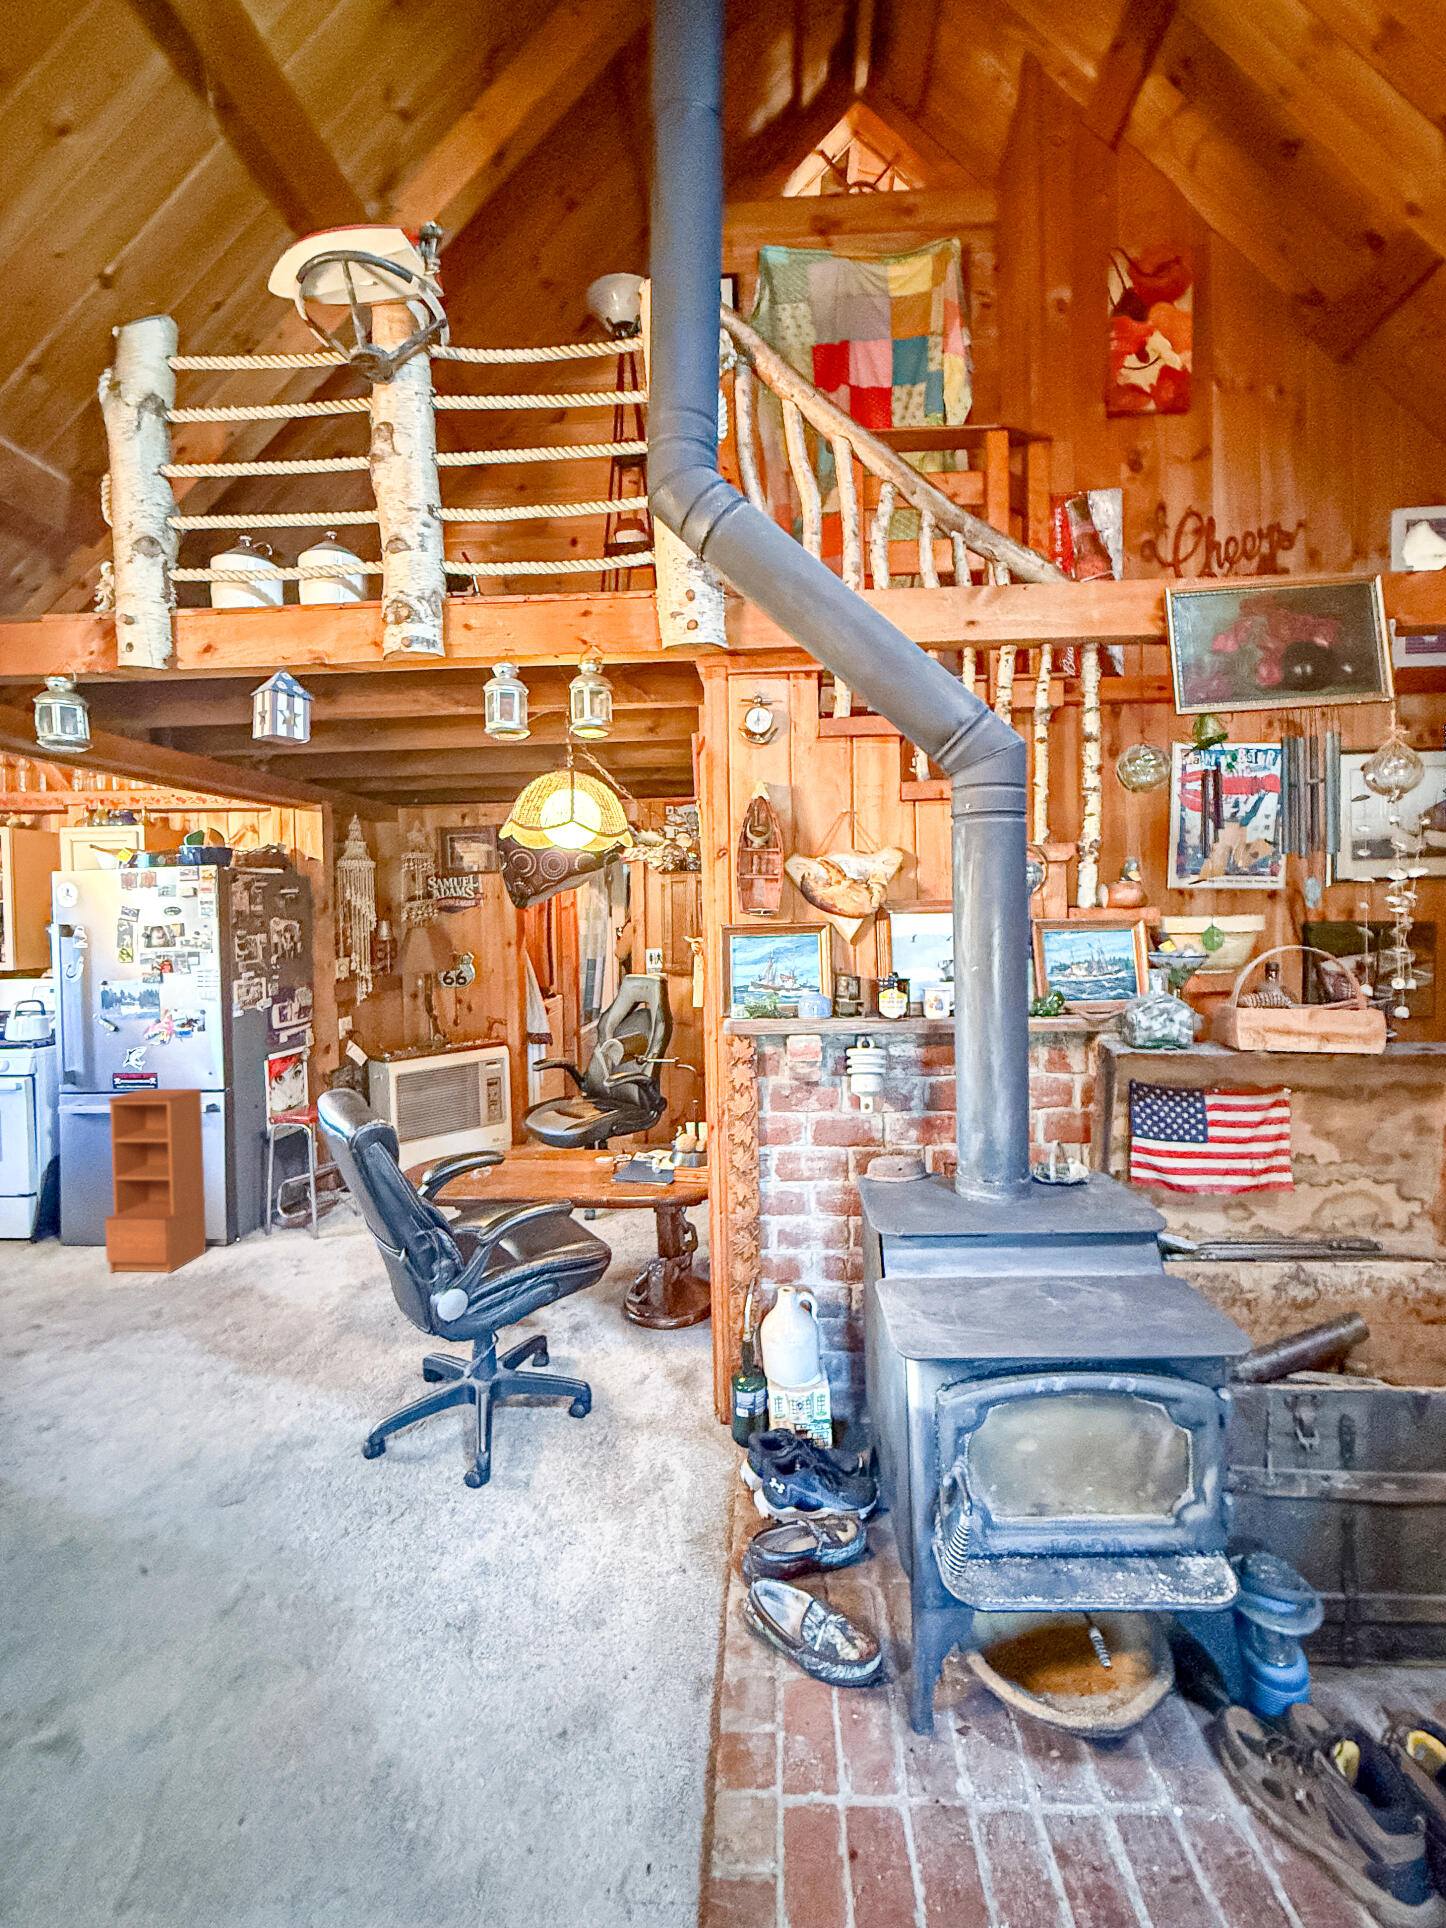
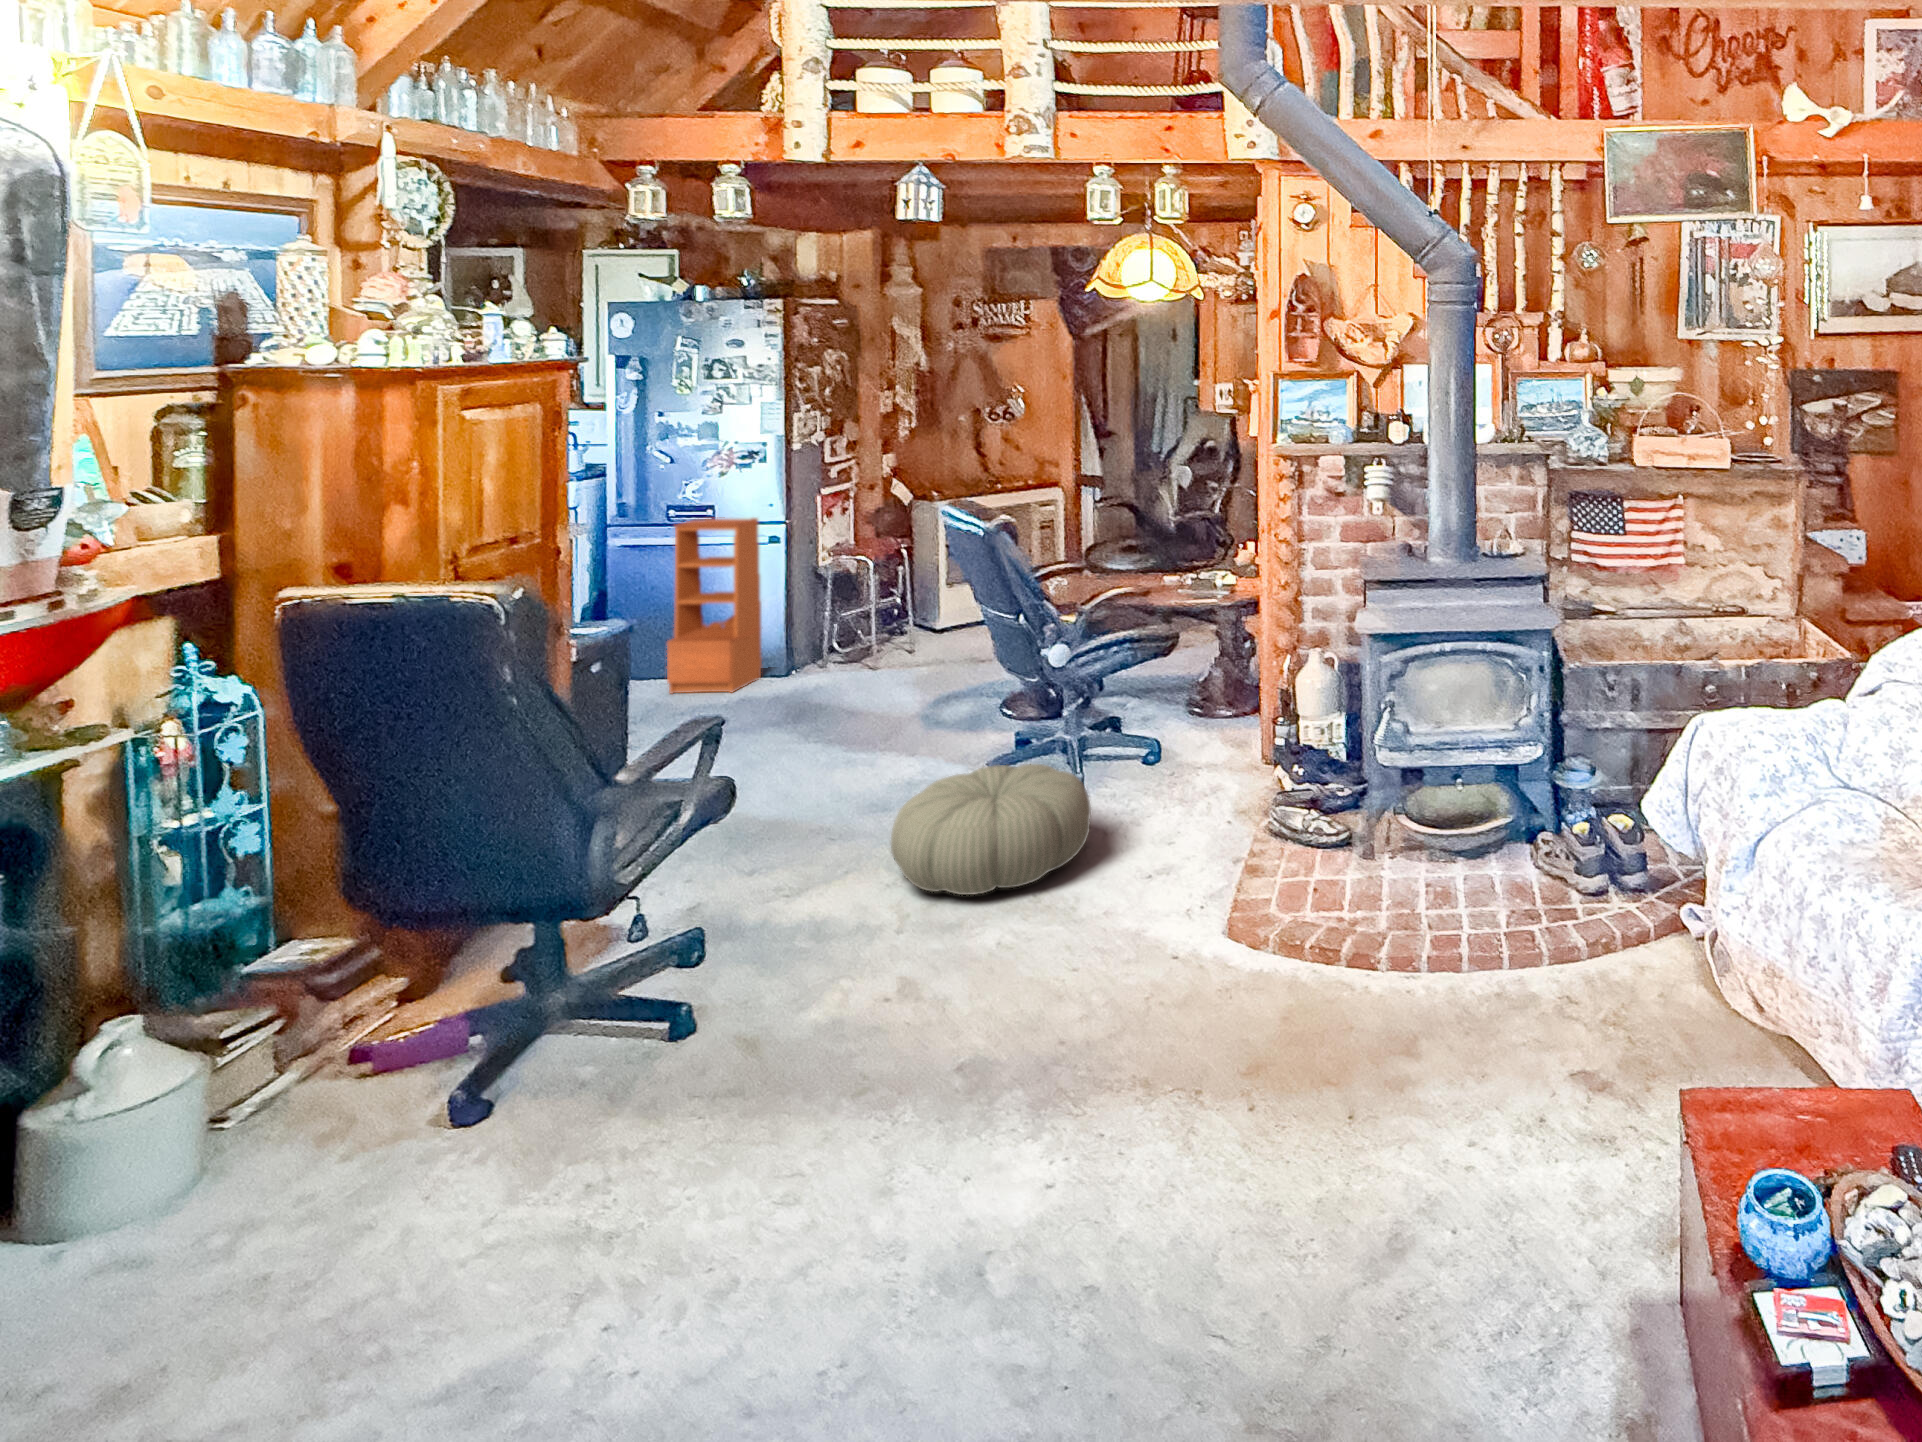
pouf: none [217,1462,500,1720] -> present [891,764,1091,895]

